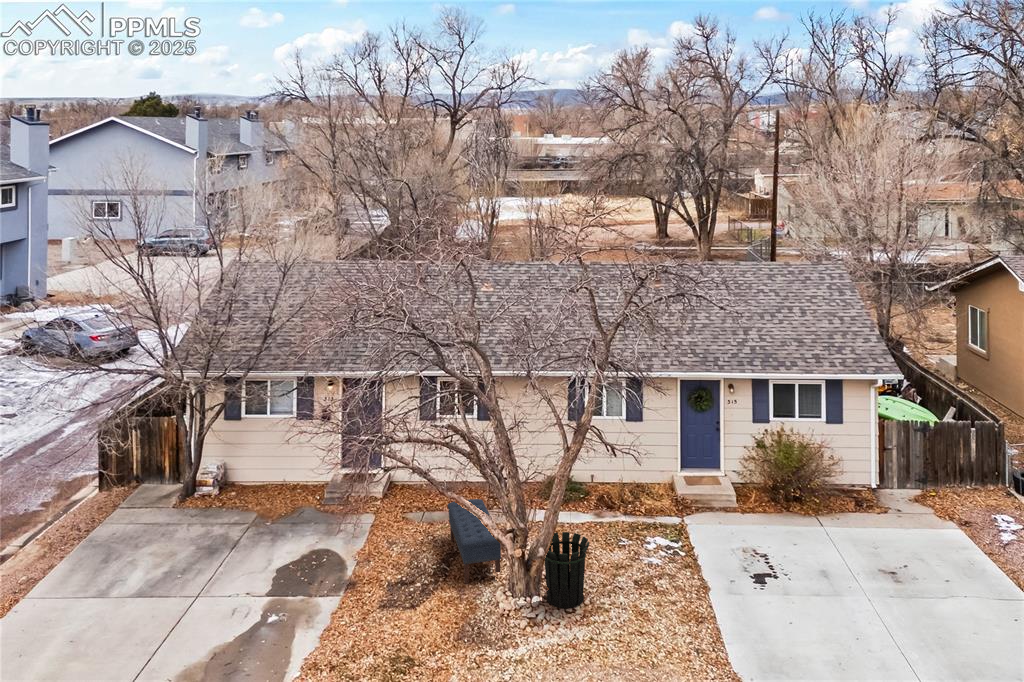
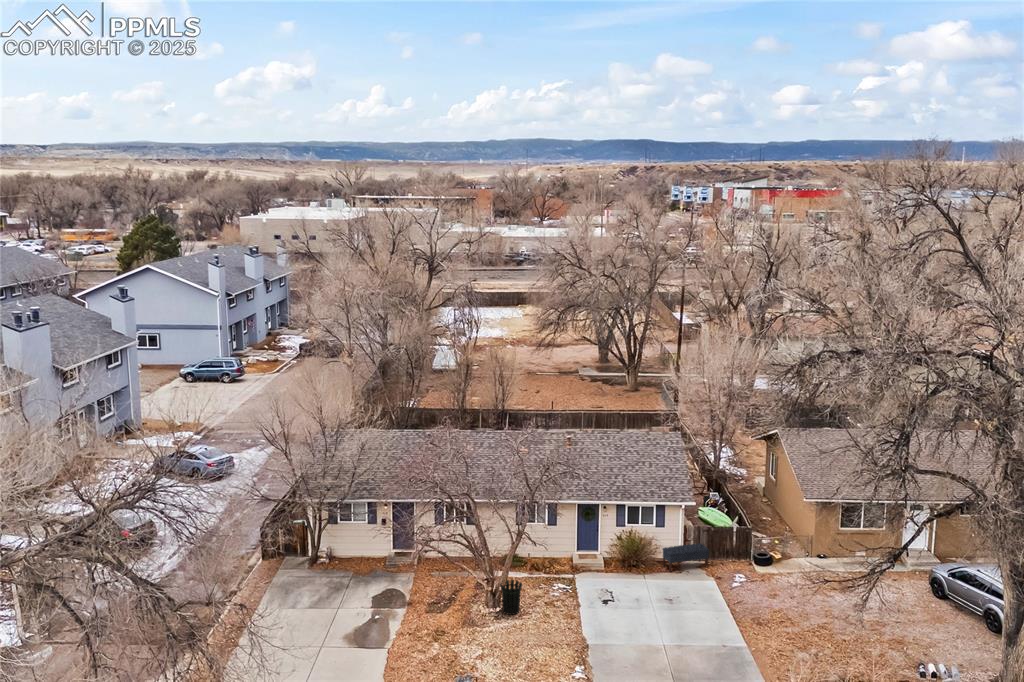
bench: present [448,499,501,584] -> present [663,543,709,572]

